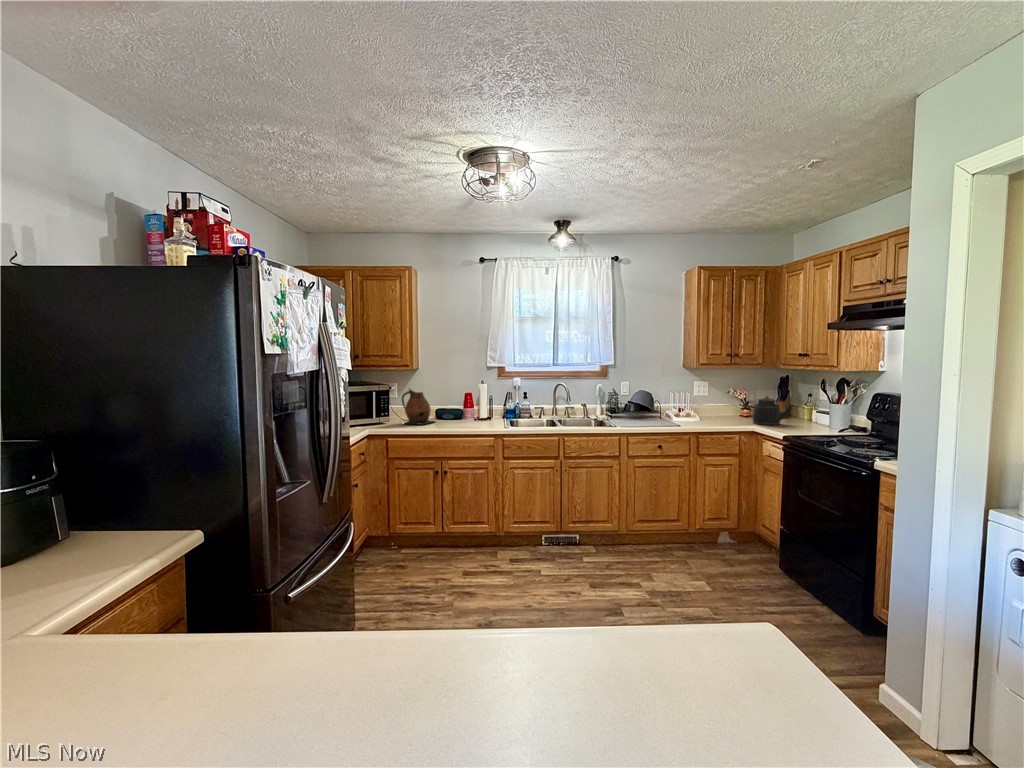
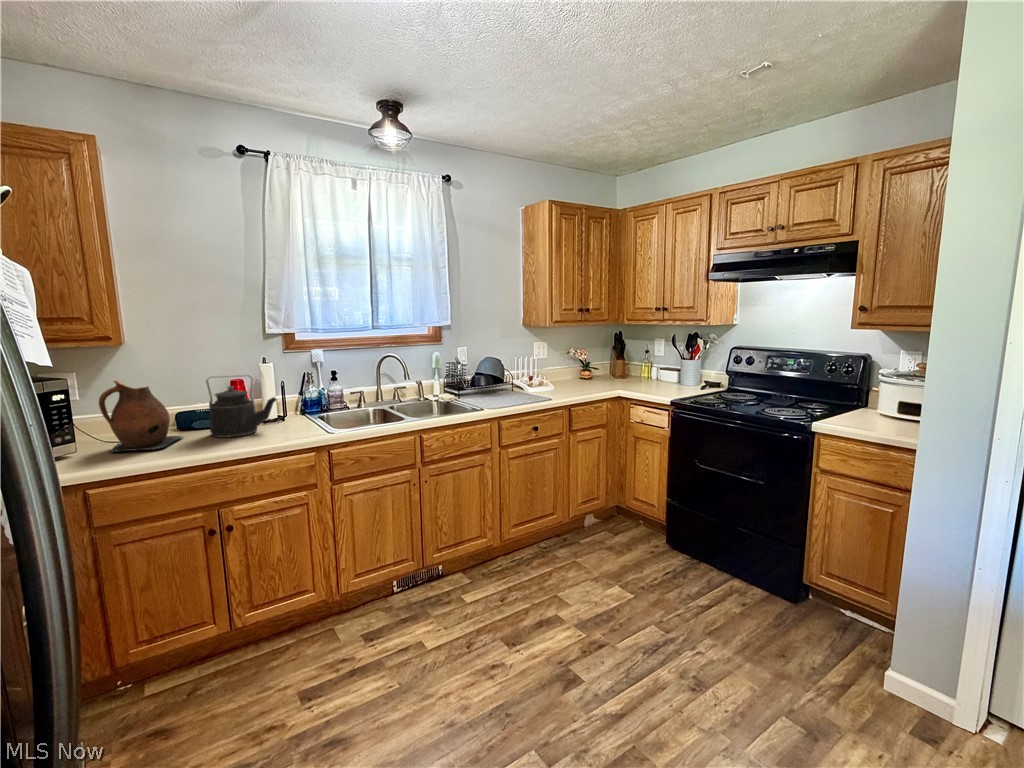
kettle: present [752,392,794,425] -> present [206,375,277,438]

